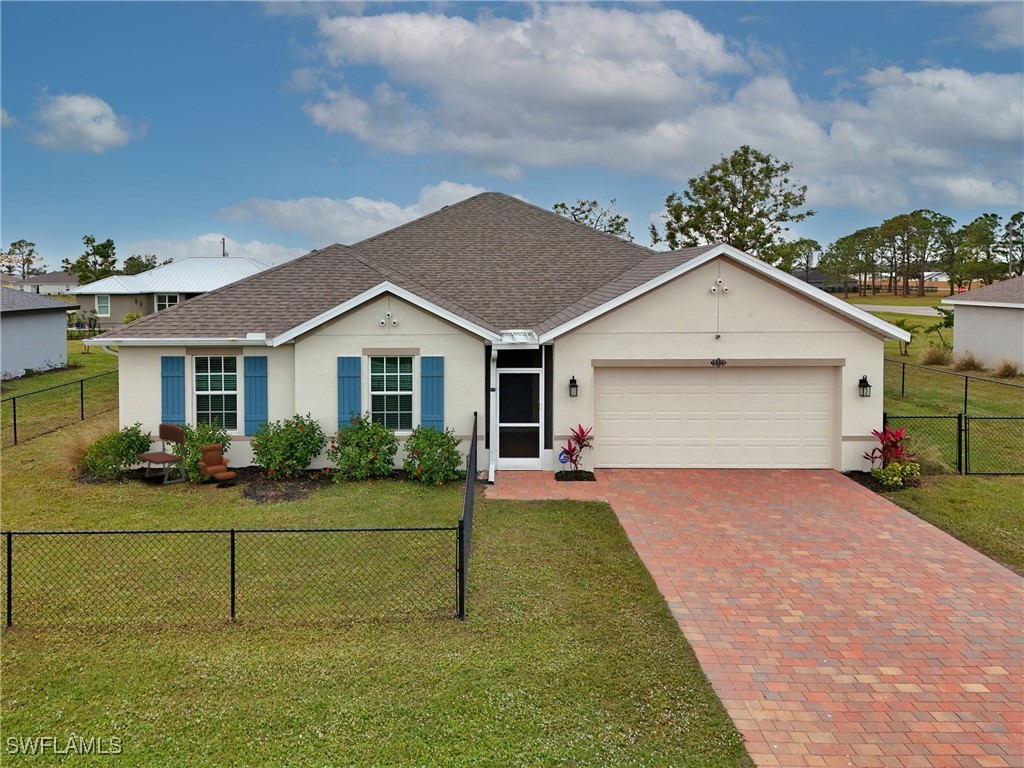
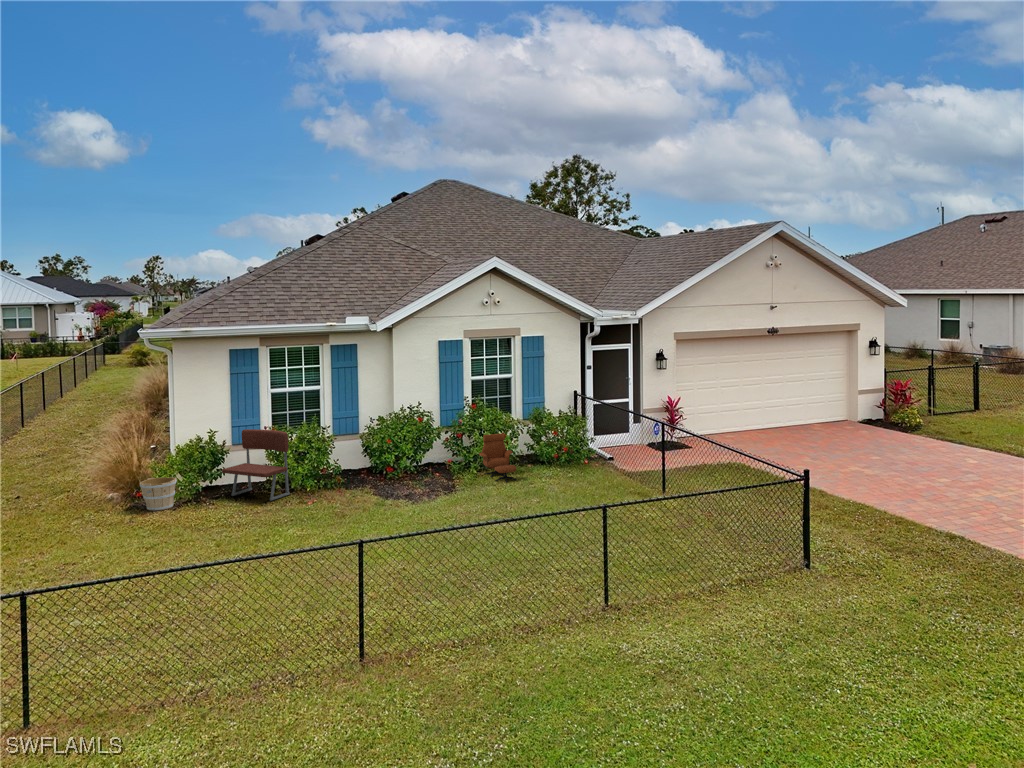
lounge chair: present [198,444,236,487] -> present [479,434,517,482]
wooden bucket: none [70,456,100,483] -> present [140,477,177,511]

